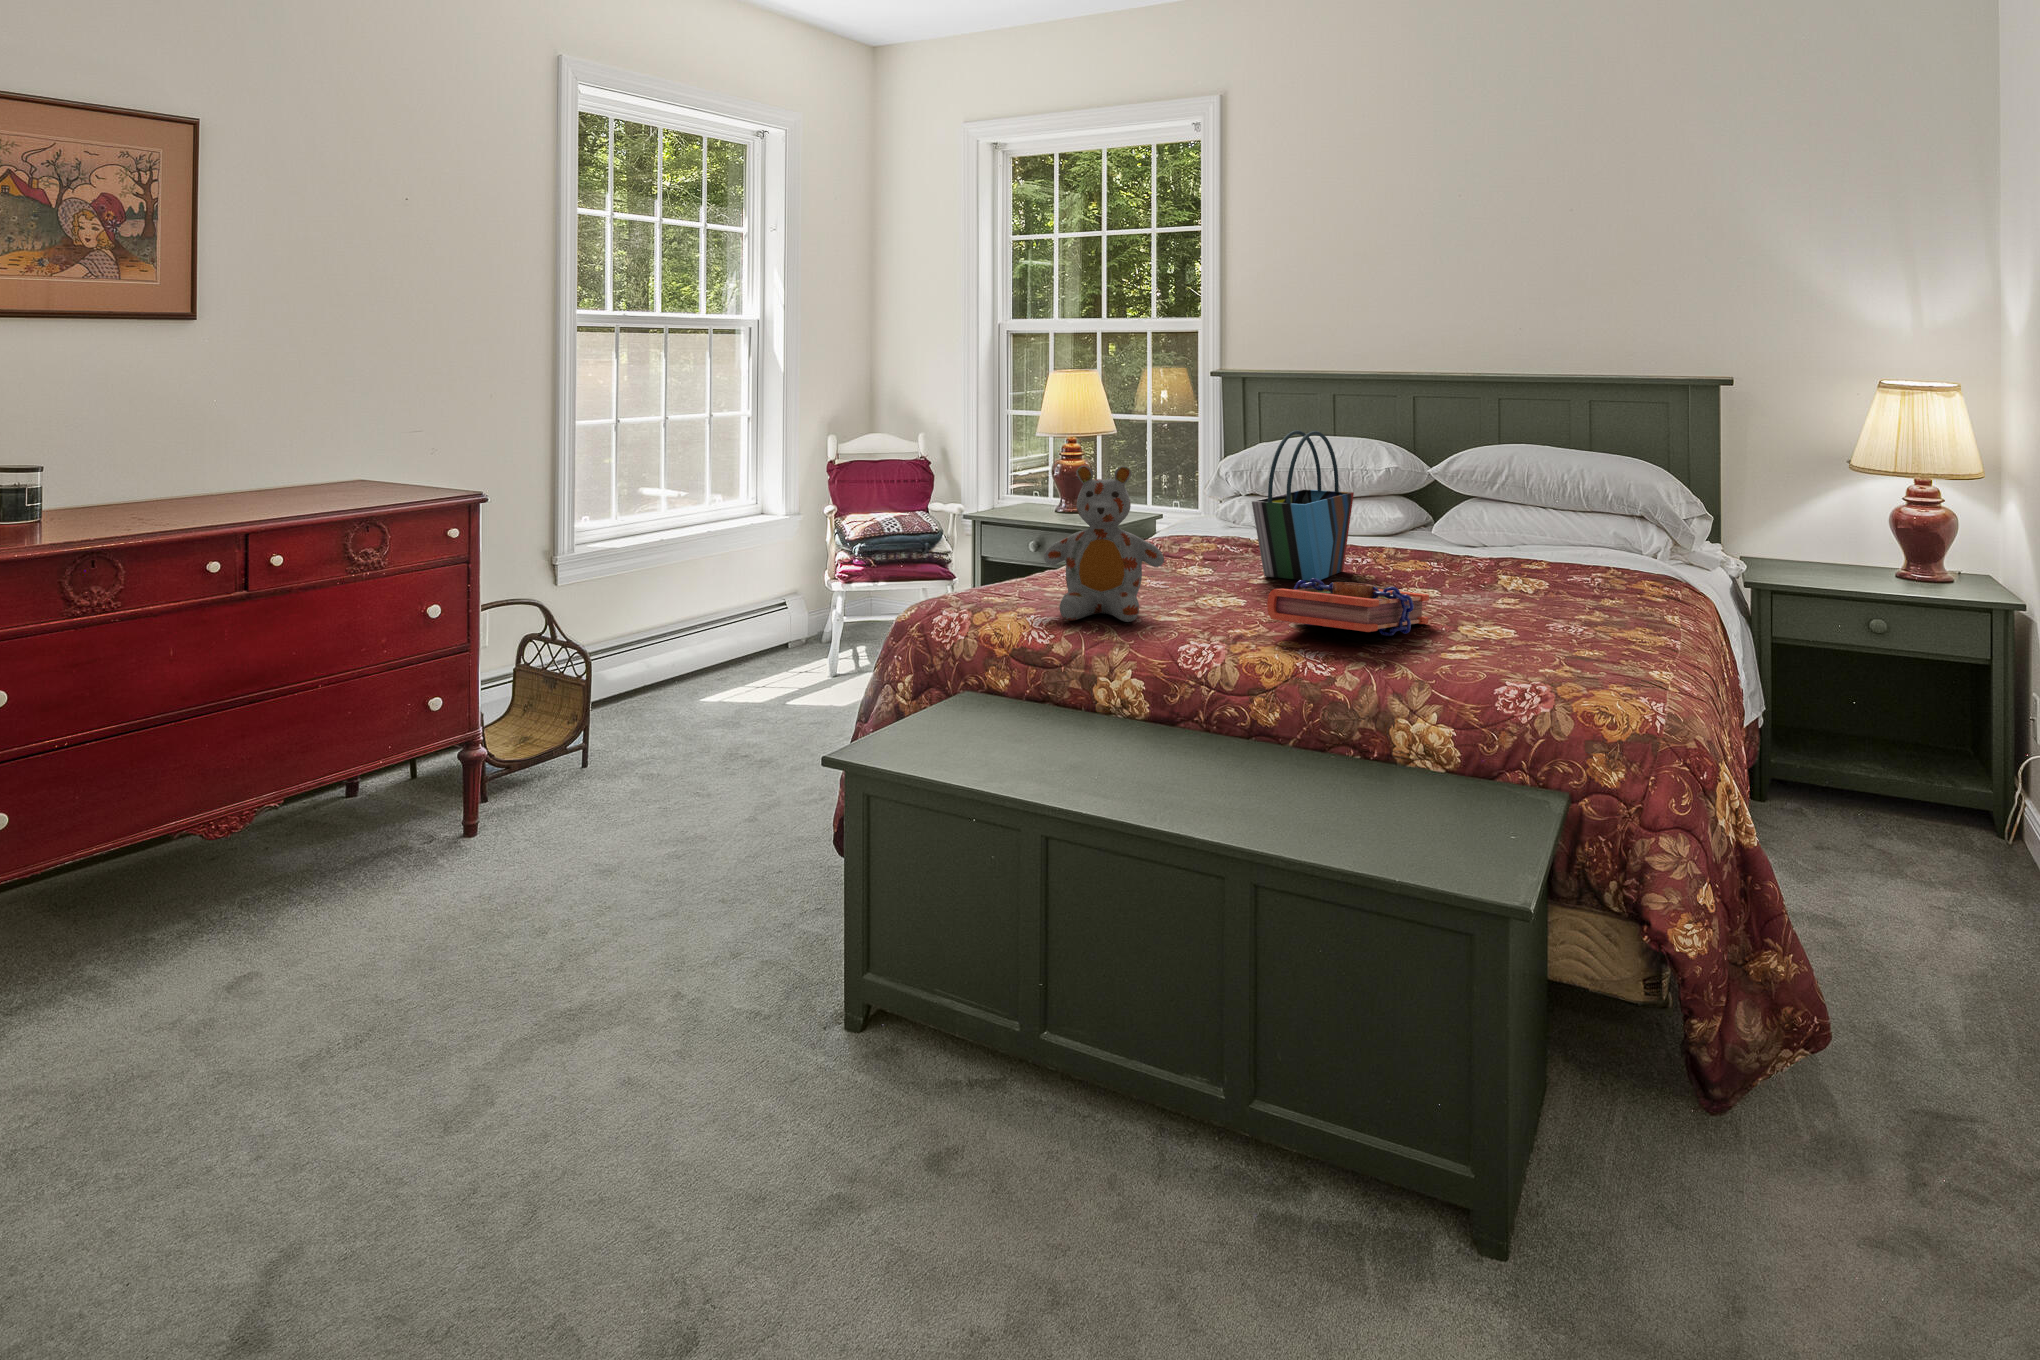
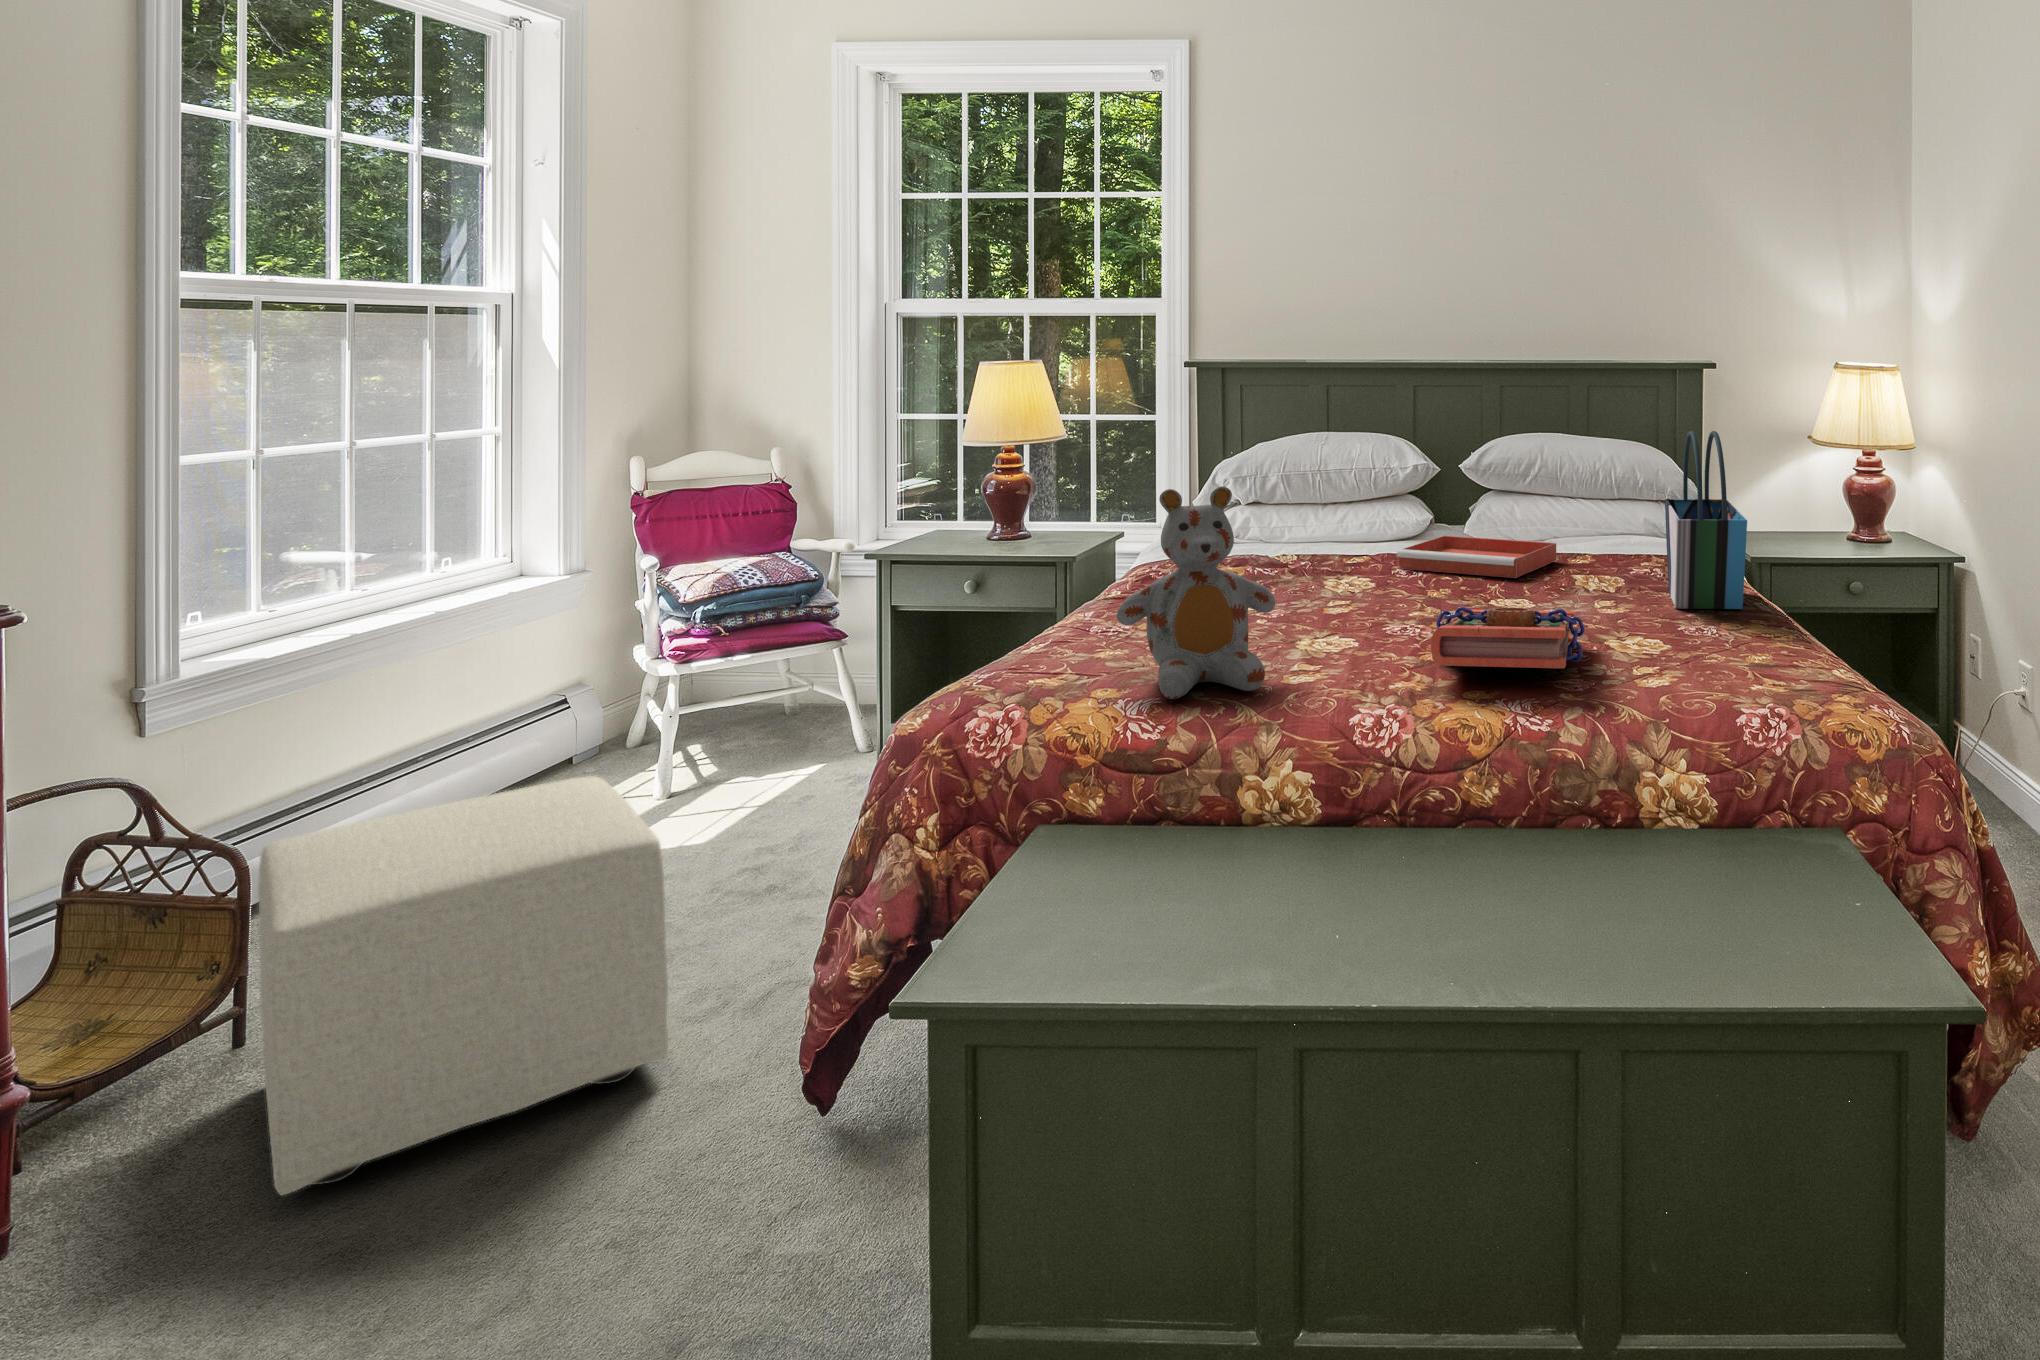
tote bag: present [1252,430,1354,581] -> present [1665,431,1747,609]
tray: none [1348,533,1504,572] -> present [1397,536,1556,578]
ottoman: none [571,639,775,846] -> present [258,776,668,1195]

